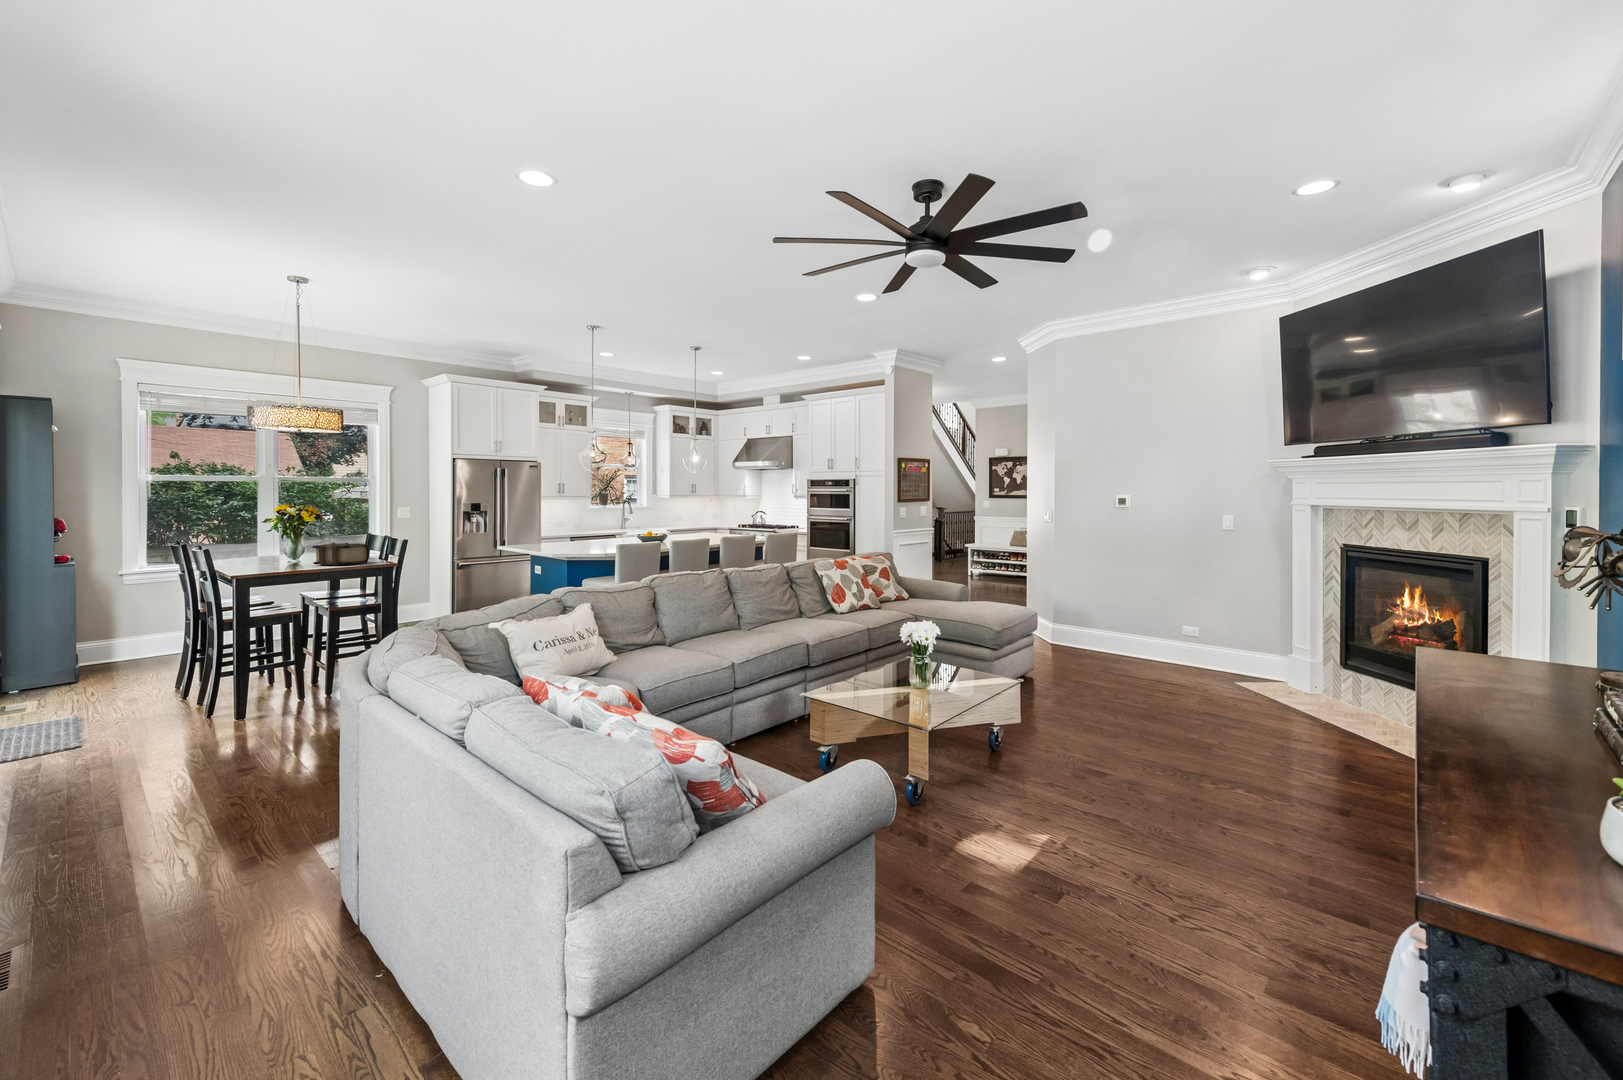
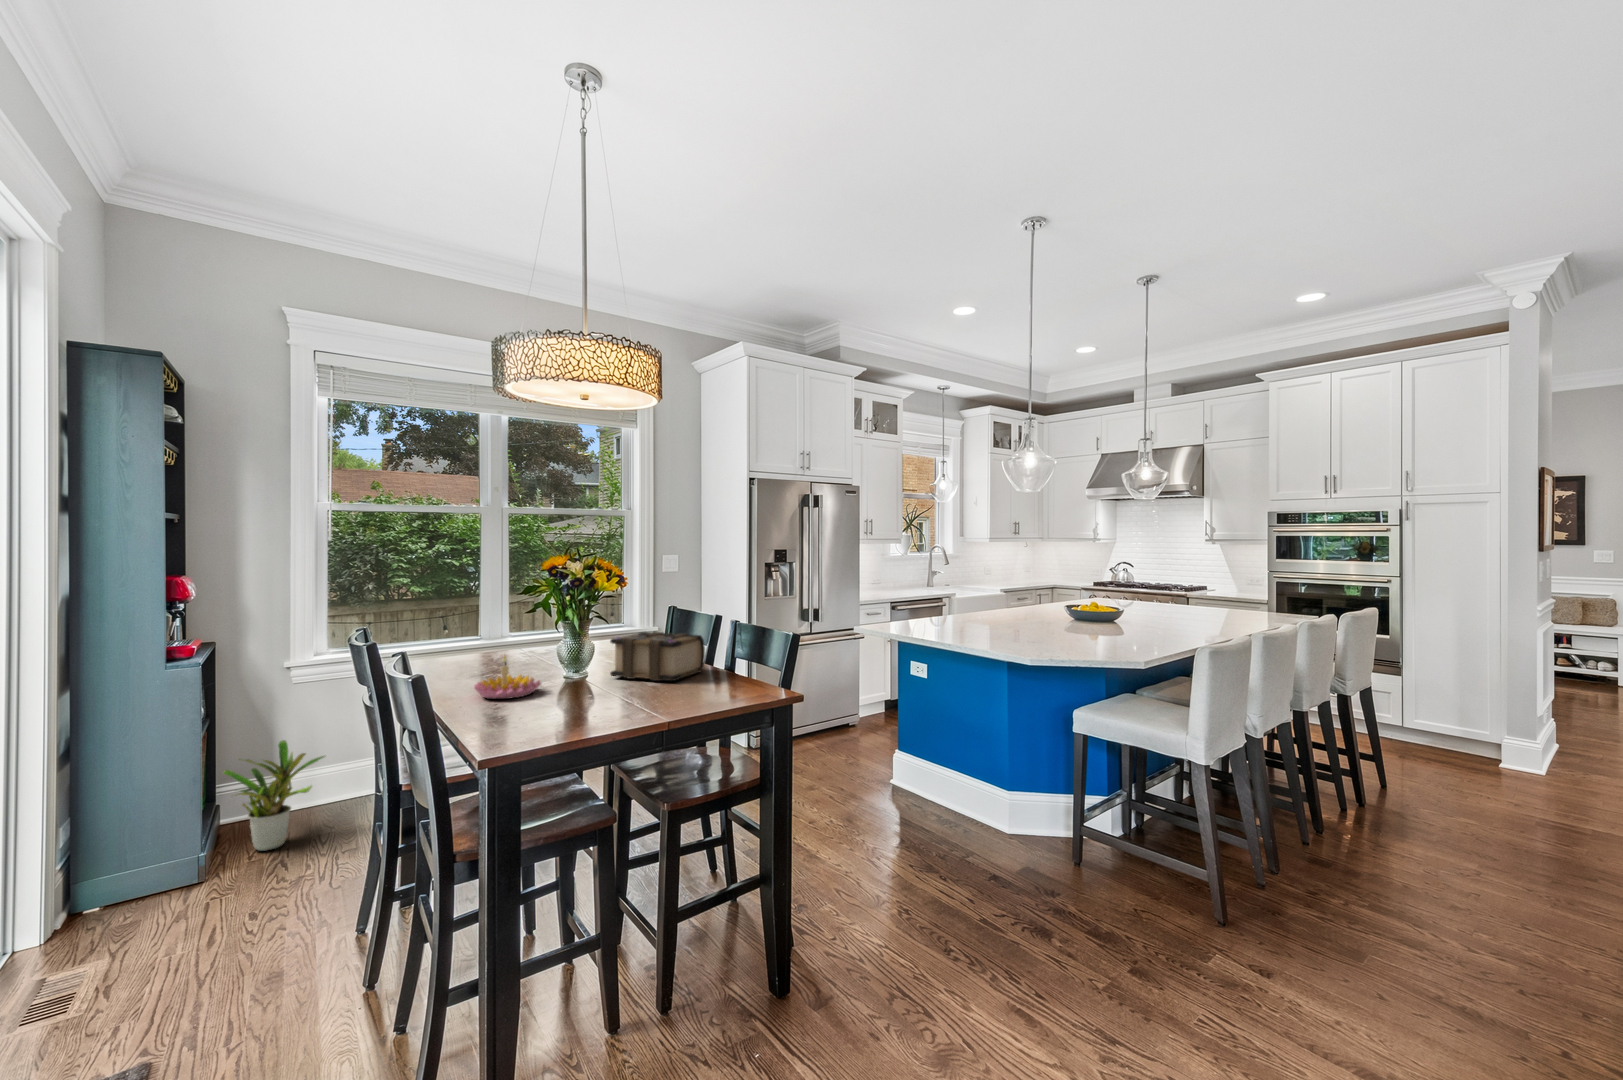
candle holder: none [232,550,271,572] -> present [474,655,541,699]
potted plant: none [85,616,152,676] -> present [224,740,326,851]

